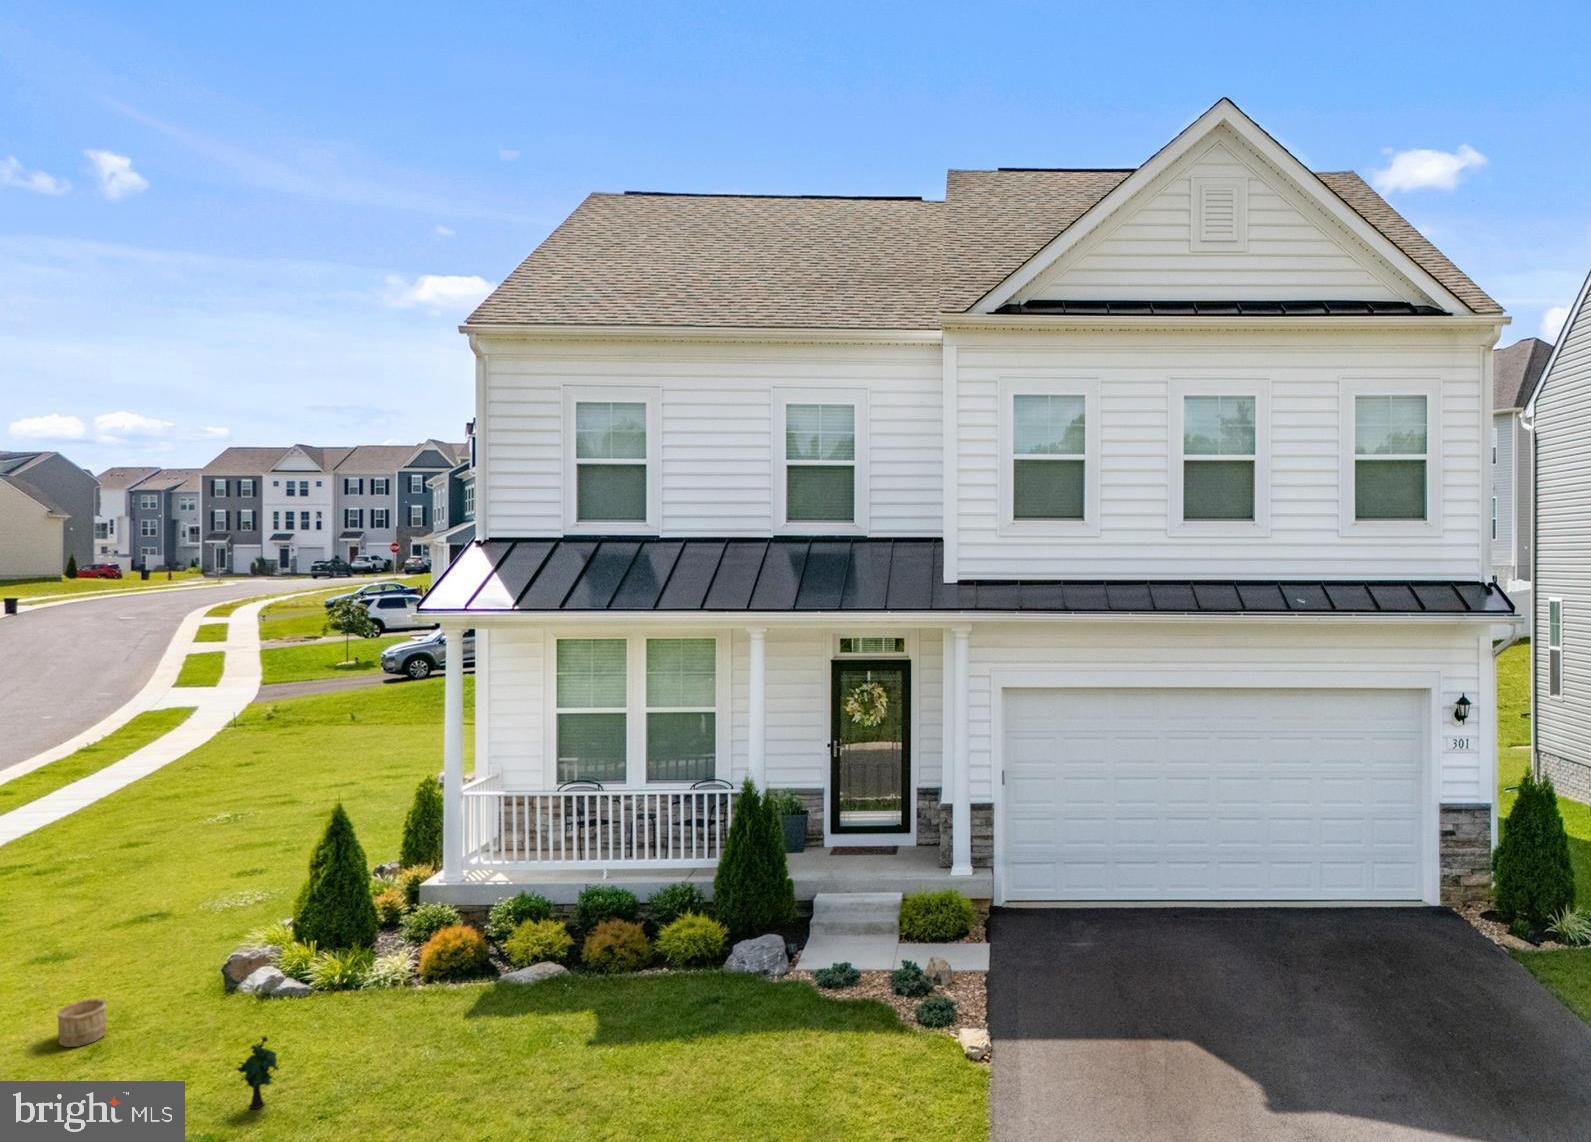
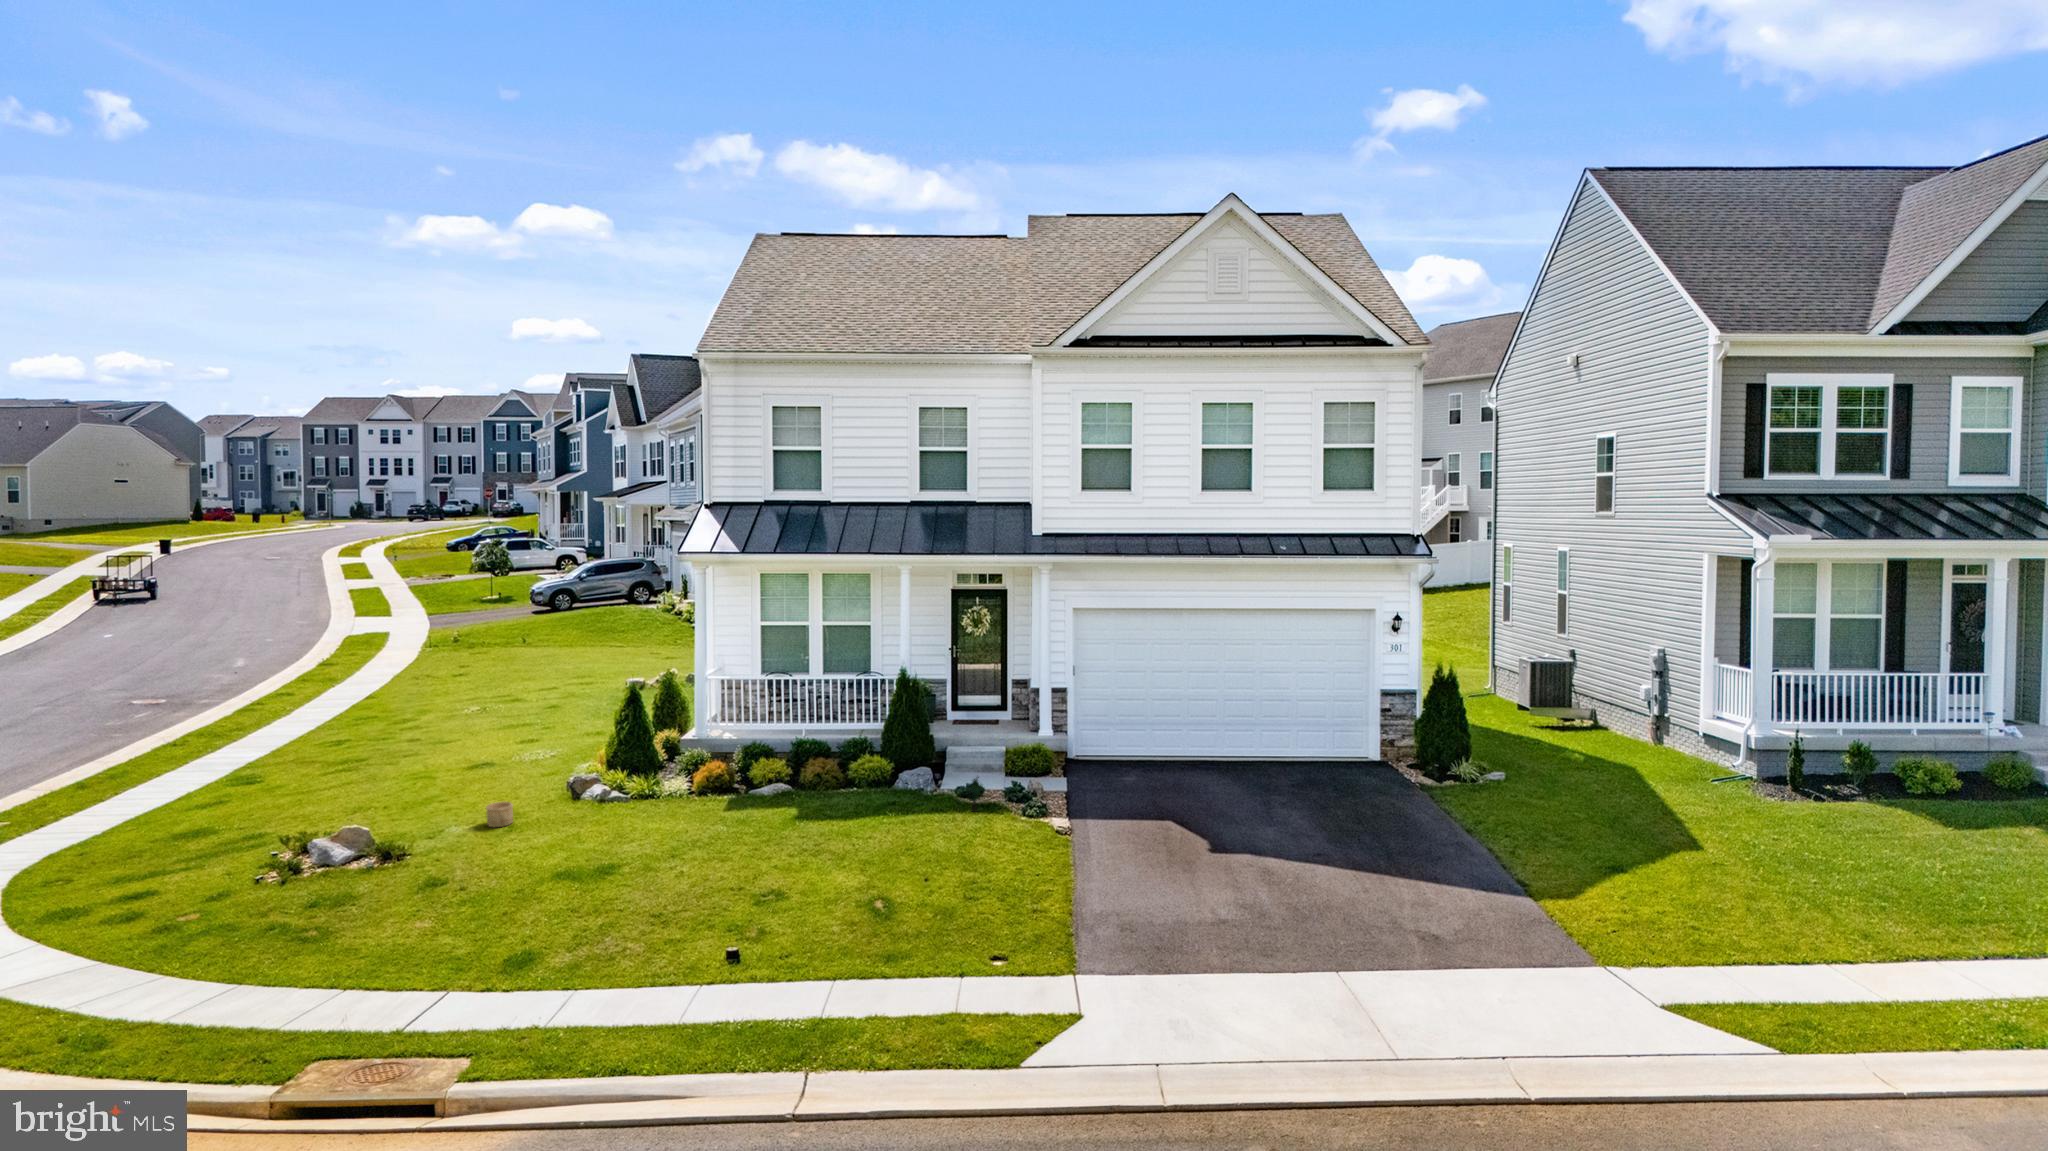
decorative plant: present [237,1037,279,1109] -> present [966,777,984,812]

